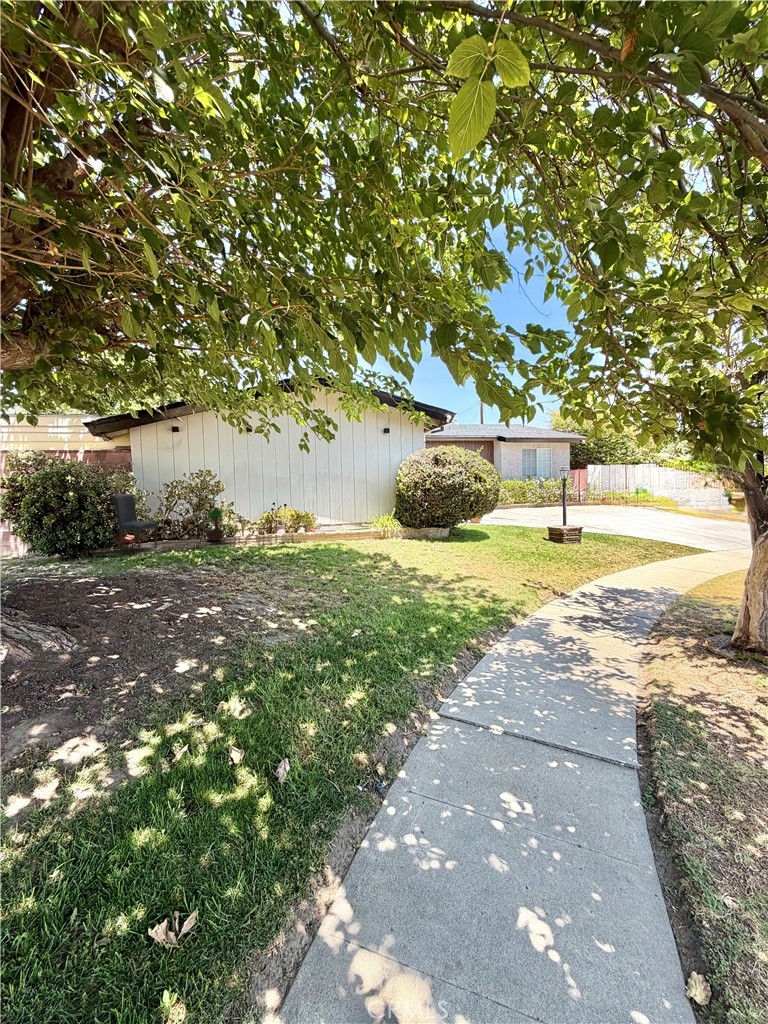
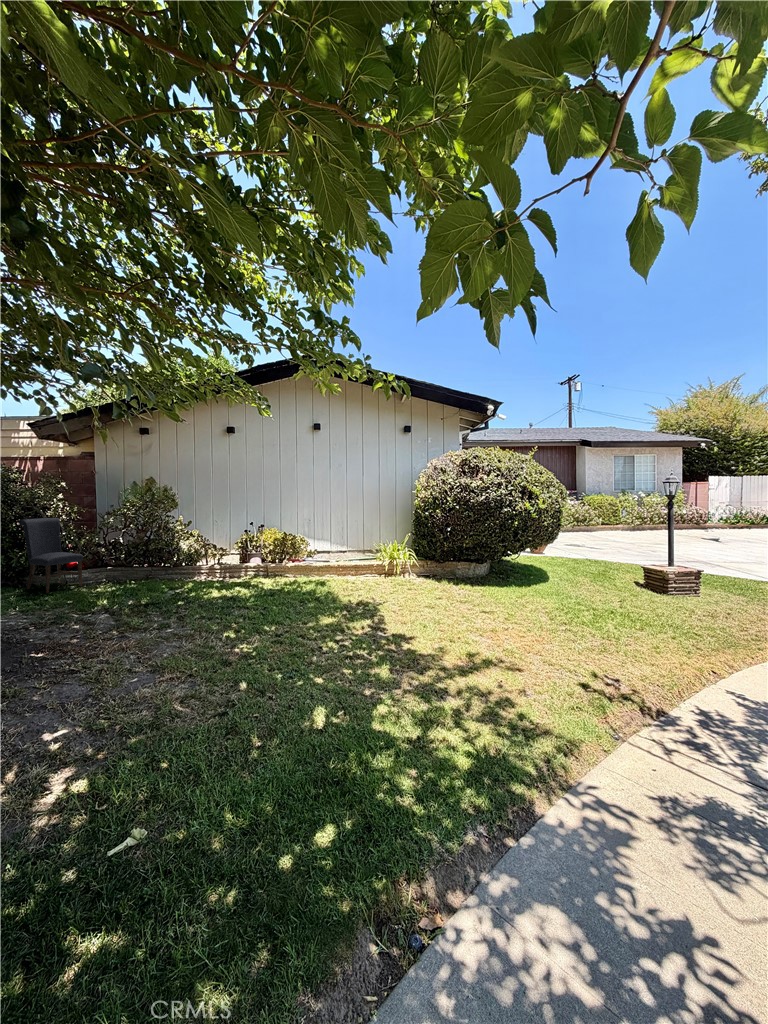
potted tree: present [206,507,224,541] -> none [150,530,182,577]

